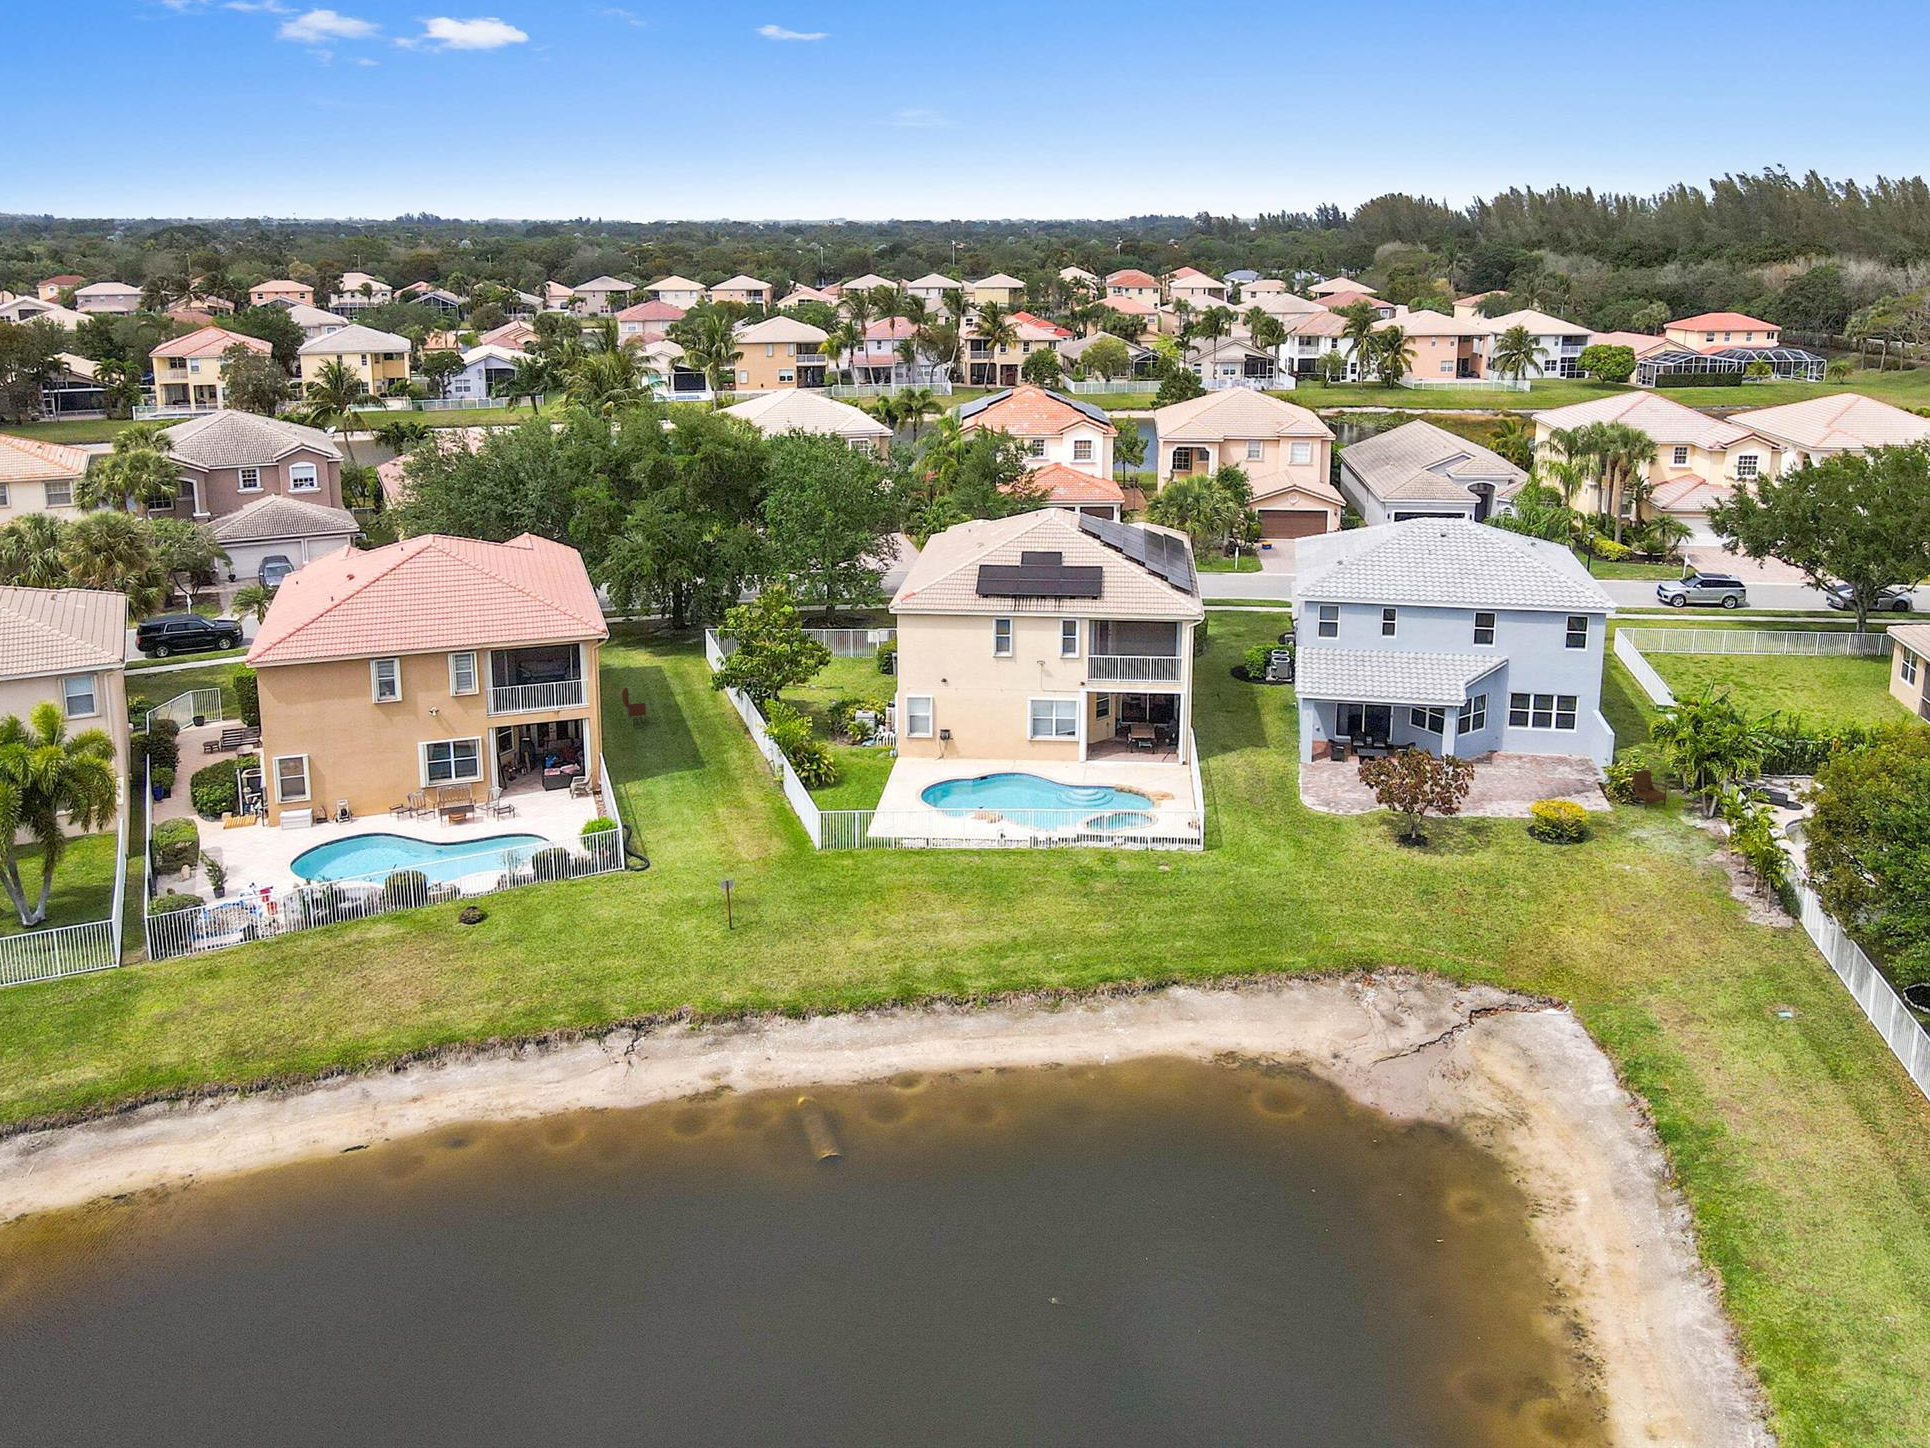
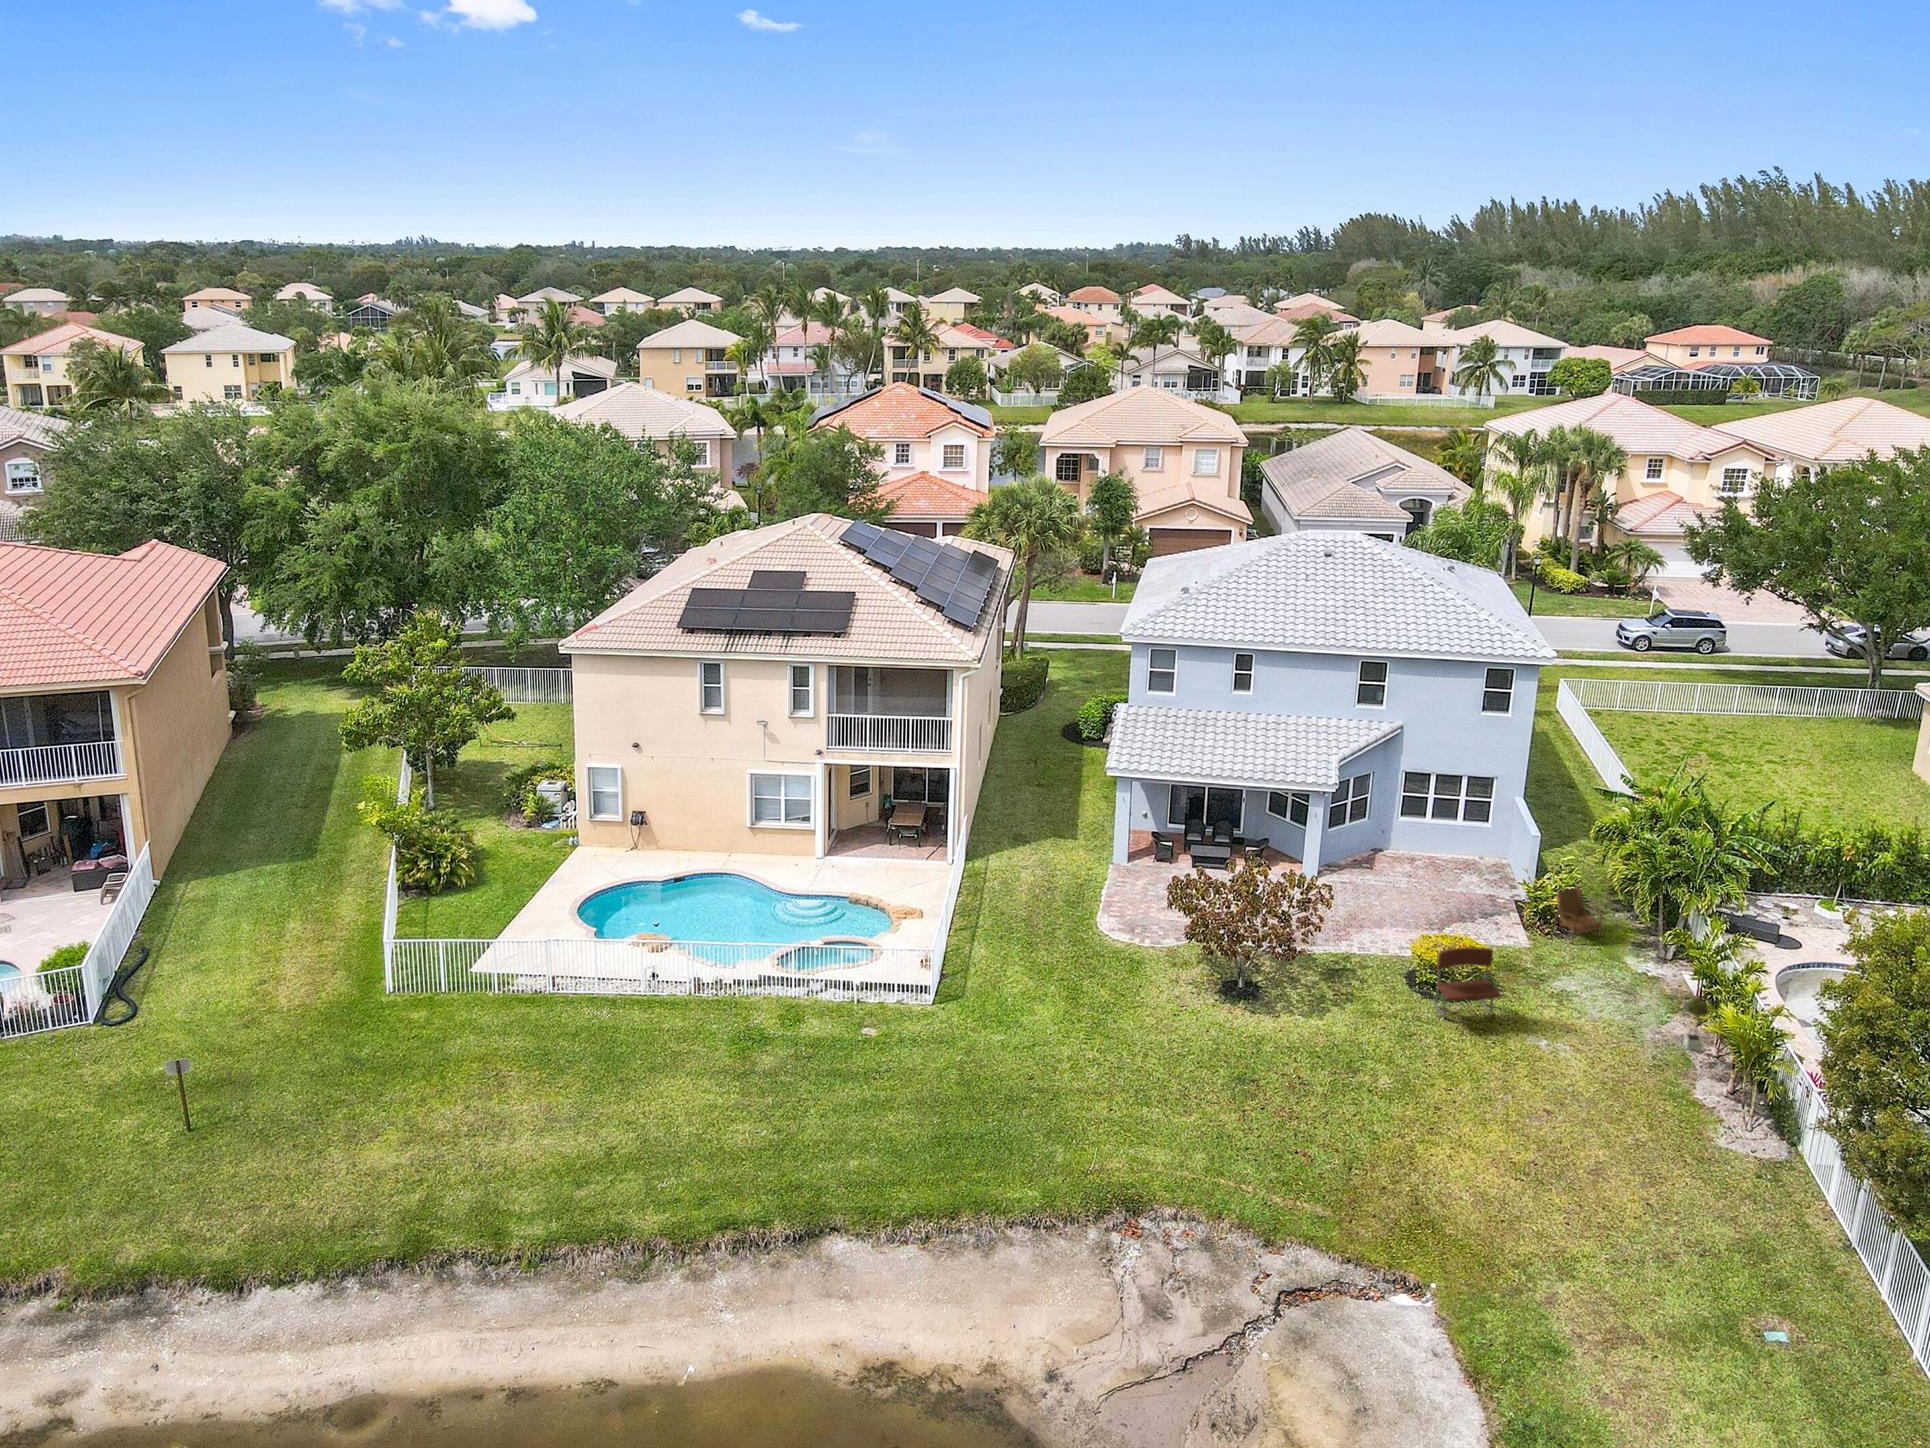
bench: present [622,688,646,728] -> present [1434,947,1501,1018]
potted tree: none [1733,837,1753,875] -> present [1684,998,1708,1051]

